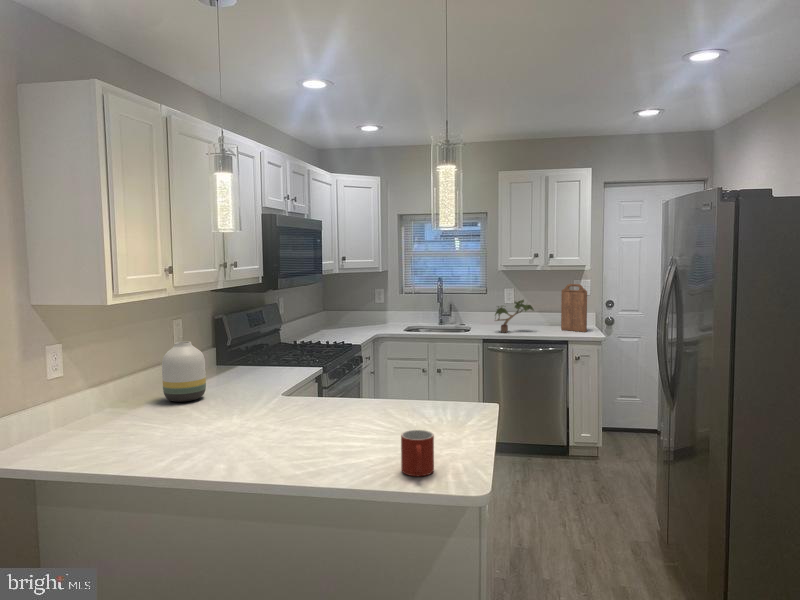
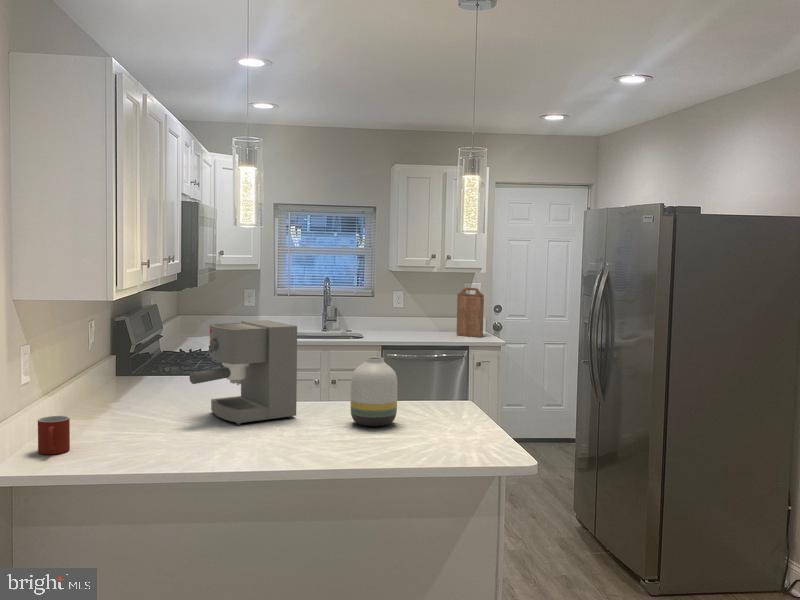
potted plant: present [495,300,534,332] -> none [387,302,436,338]
coffee maker: none [208,319,321,428] -> present [189,320,297,425]
vase: present [162,341,206,402] -> present [351,357,398,426]
mug: present [401,430,434,476] -> present [38,416,70,454]

